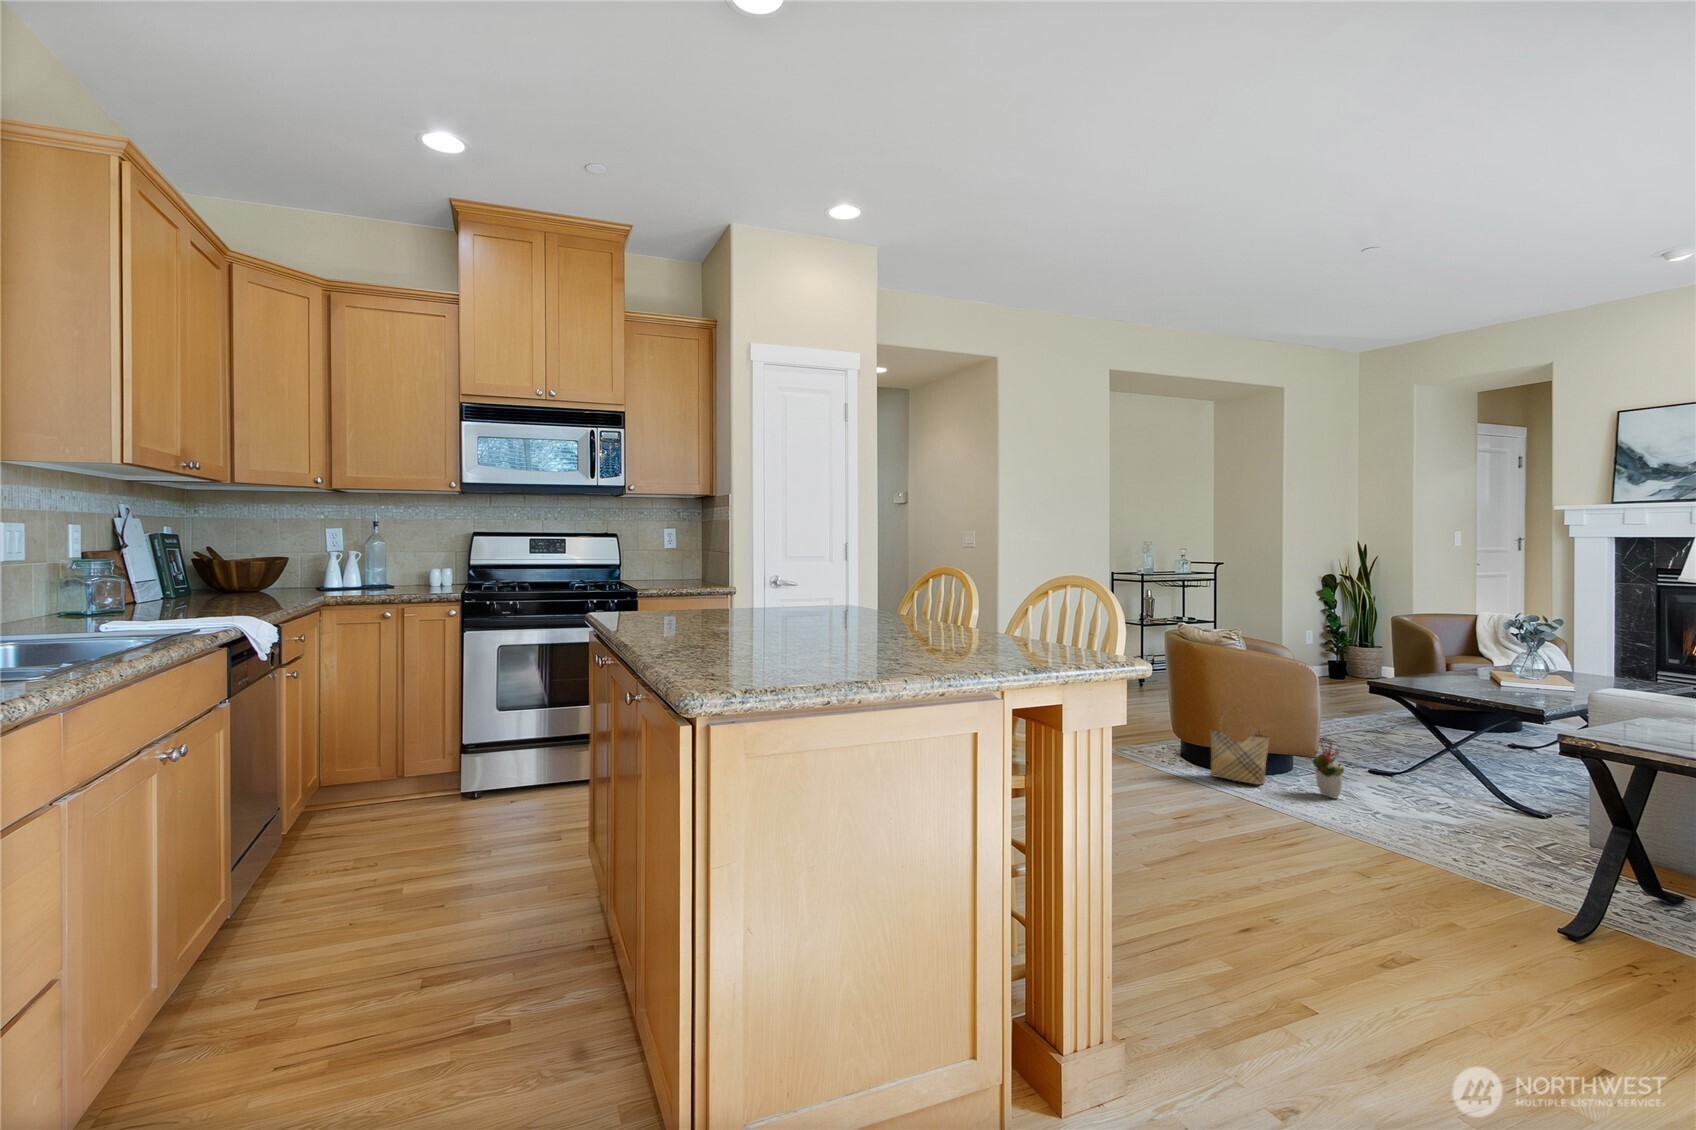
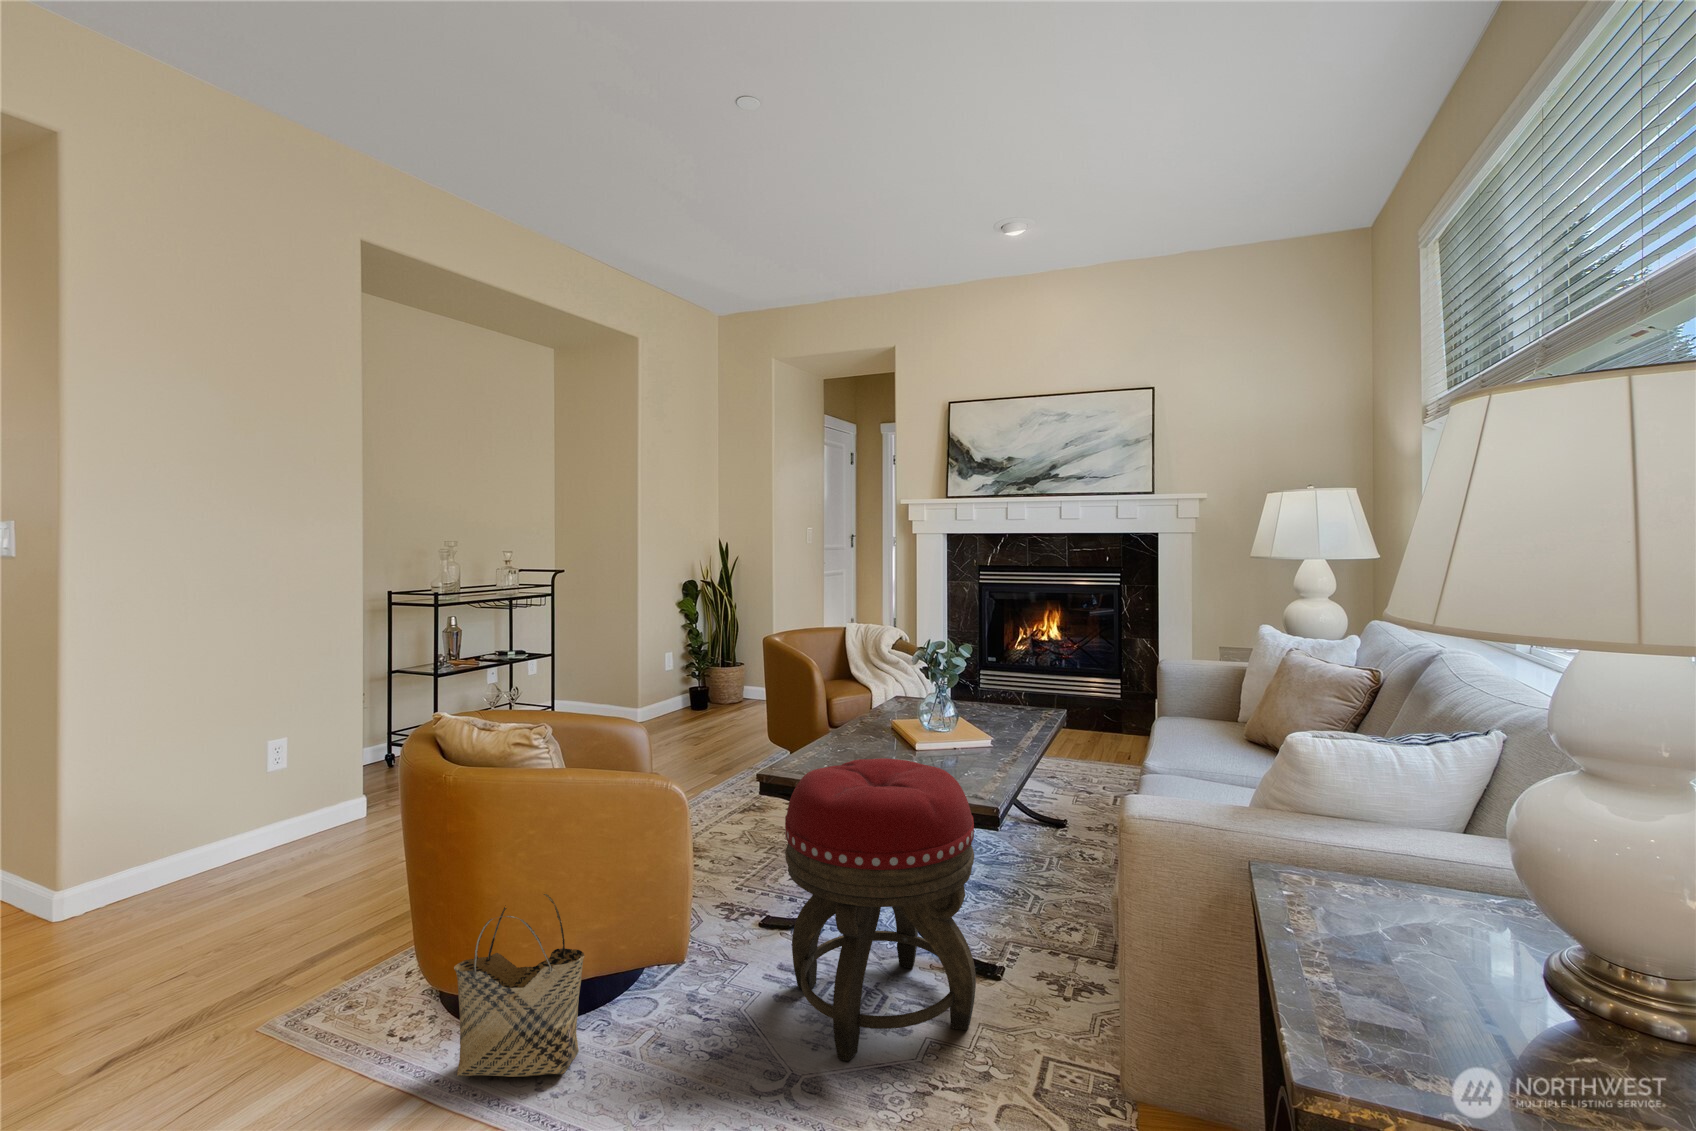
footstool: none [1385,673,1515,822] -> present [785,758,976,1061]
decorative plant: present [1312,743,1344,799] -> none [664,938,724,1064]

